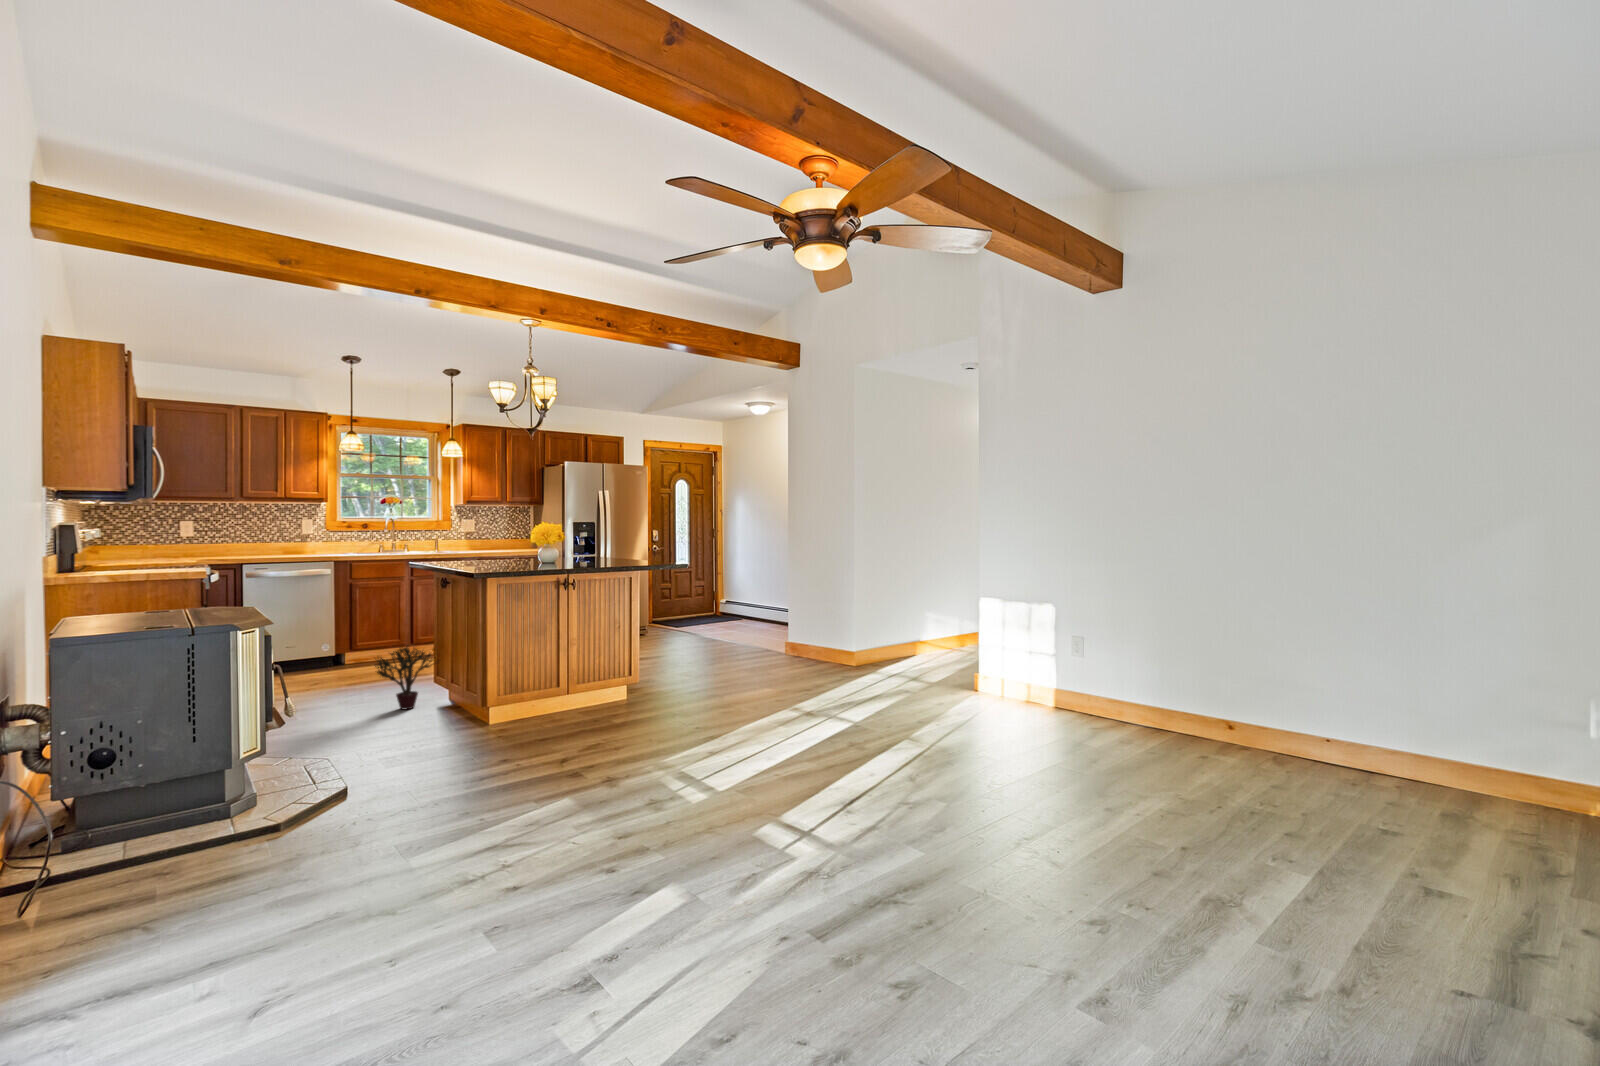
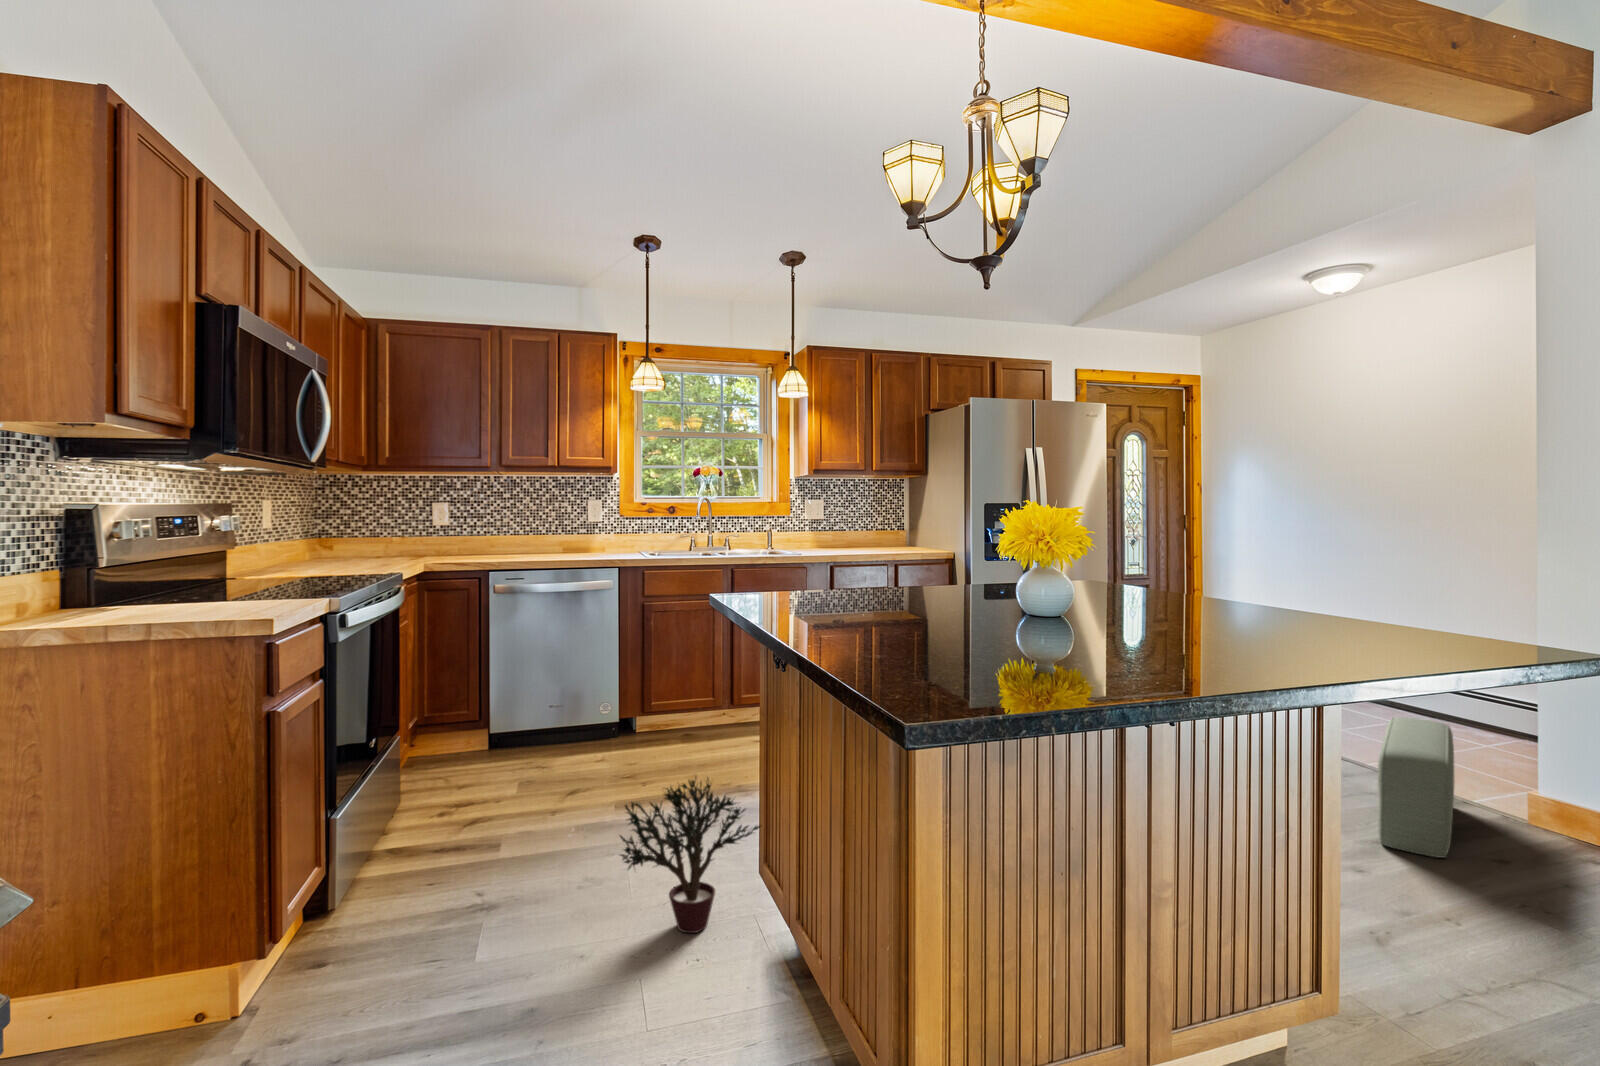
pouf: none [723,619,767,668] -> present [1378,717,1454,858]

